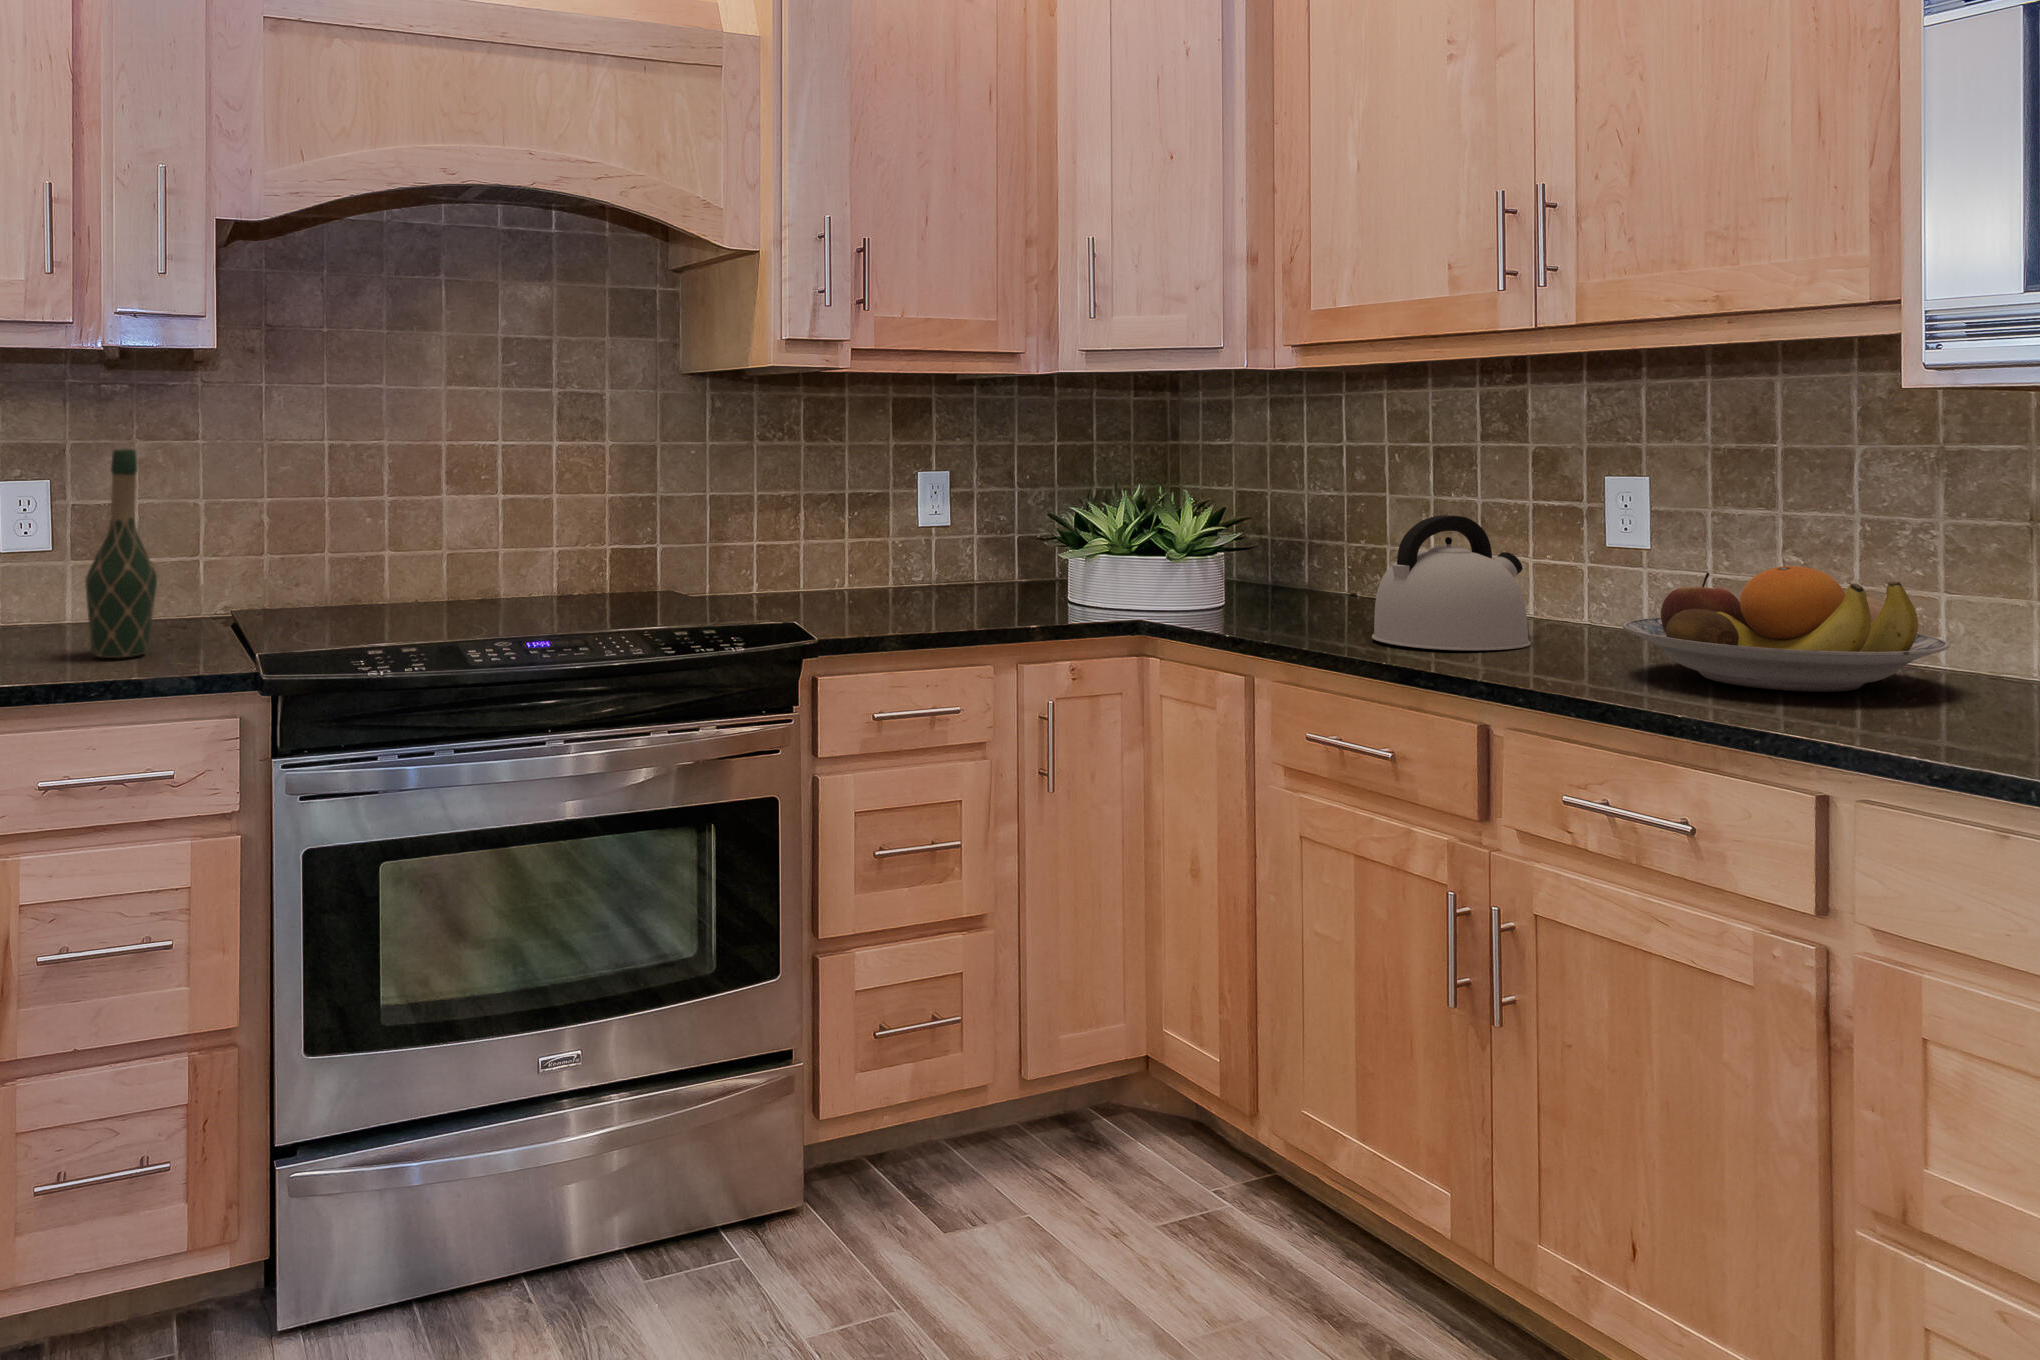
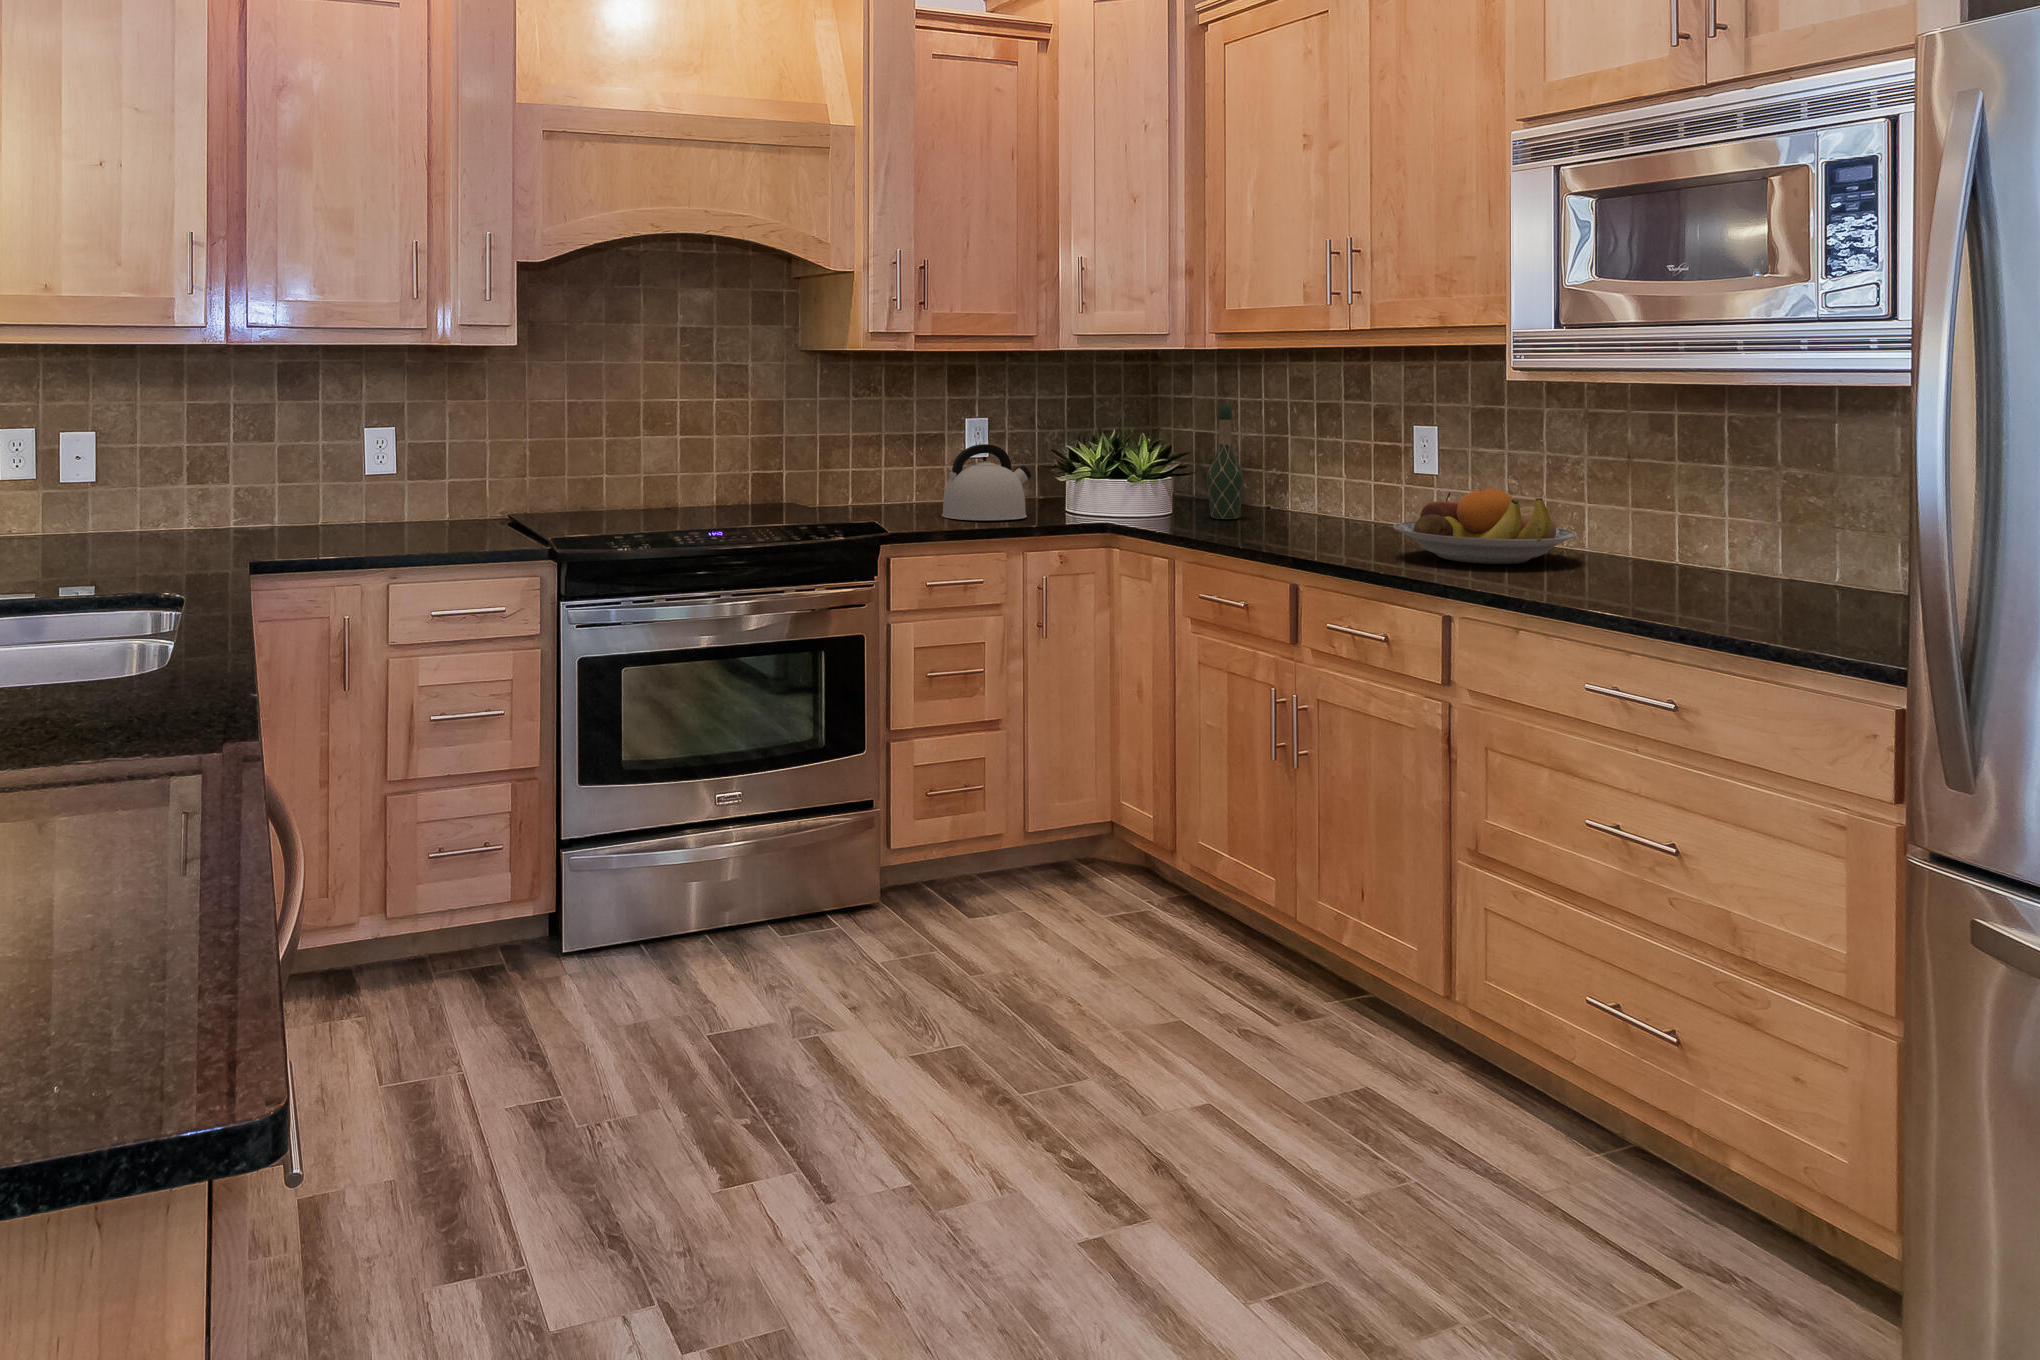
wine bottle: present [85,449,157,658] -> present [1207,406,1244,519]
kettle: present [1372,515,1531,650] -> present [942,444,1031,520]

